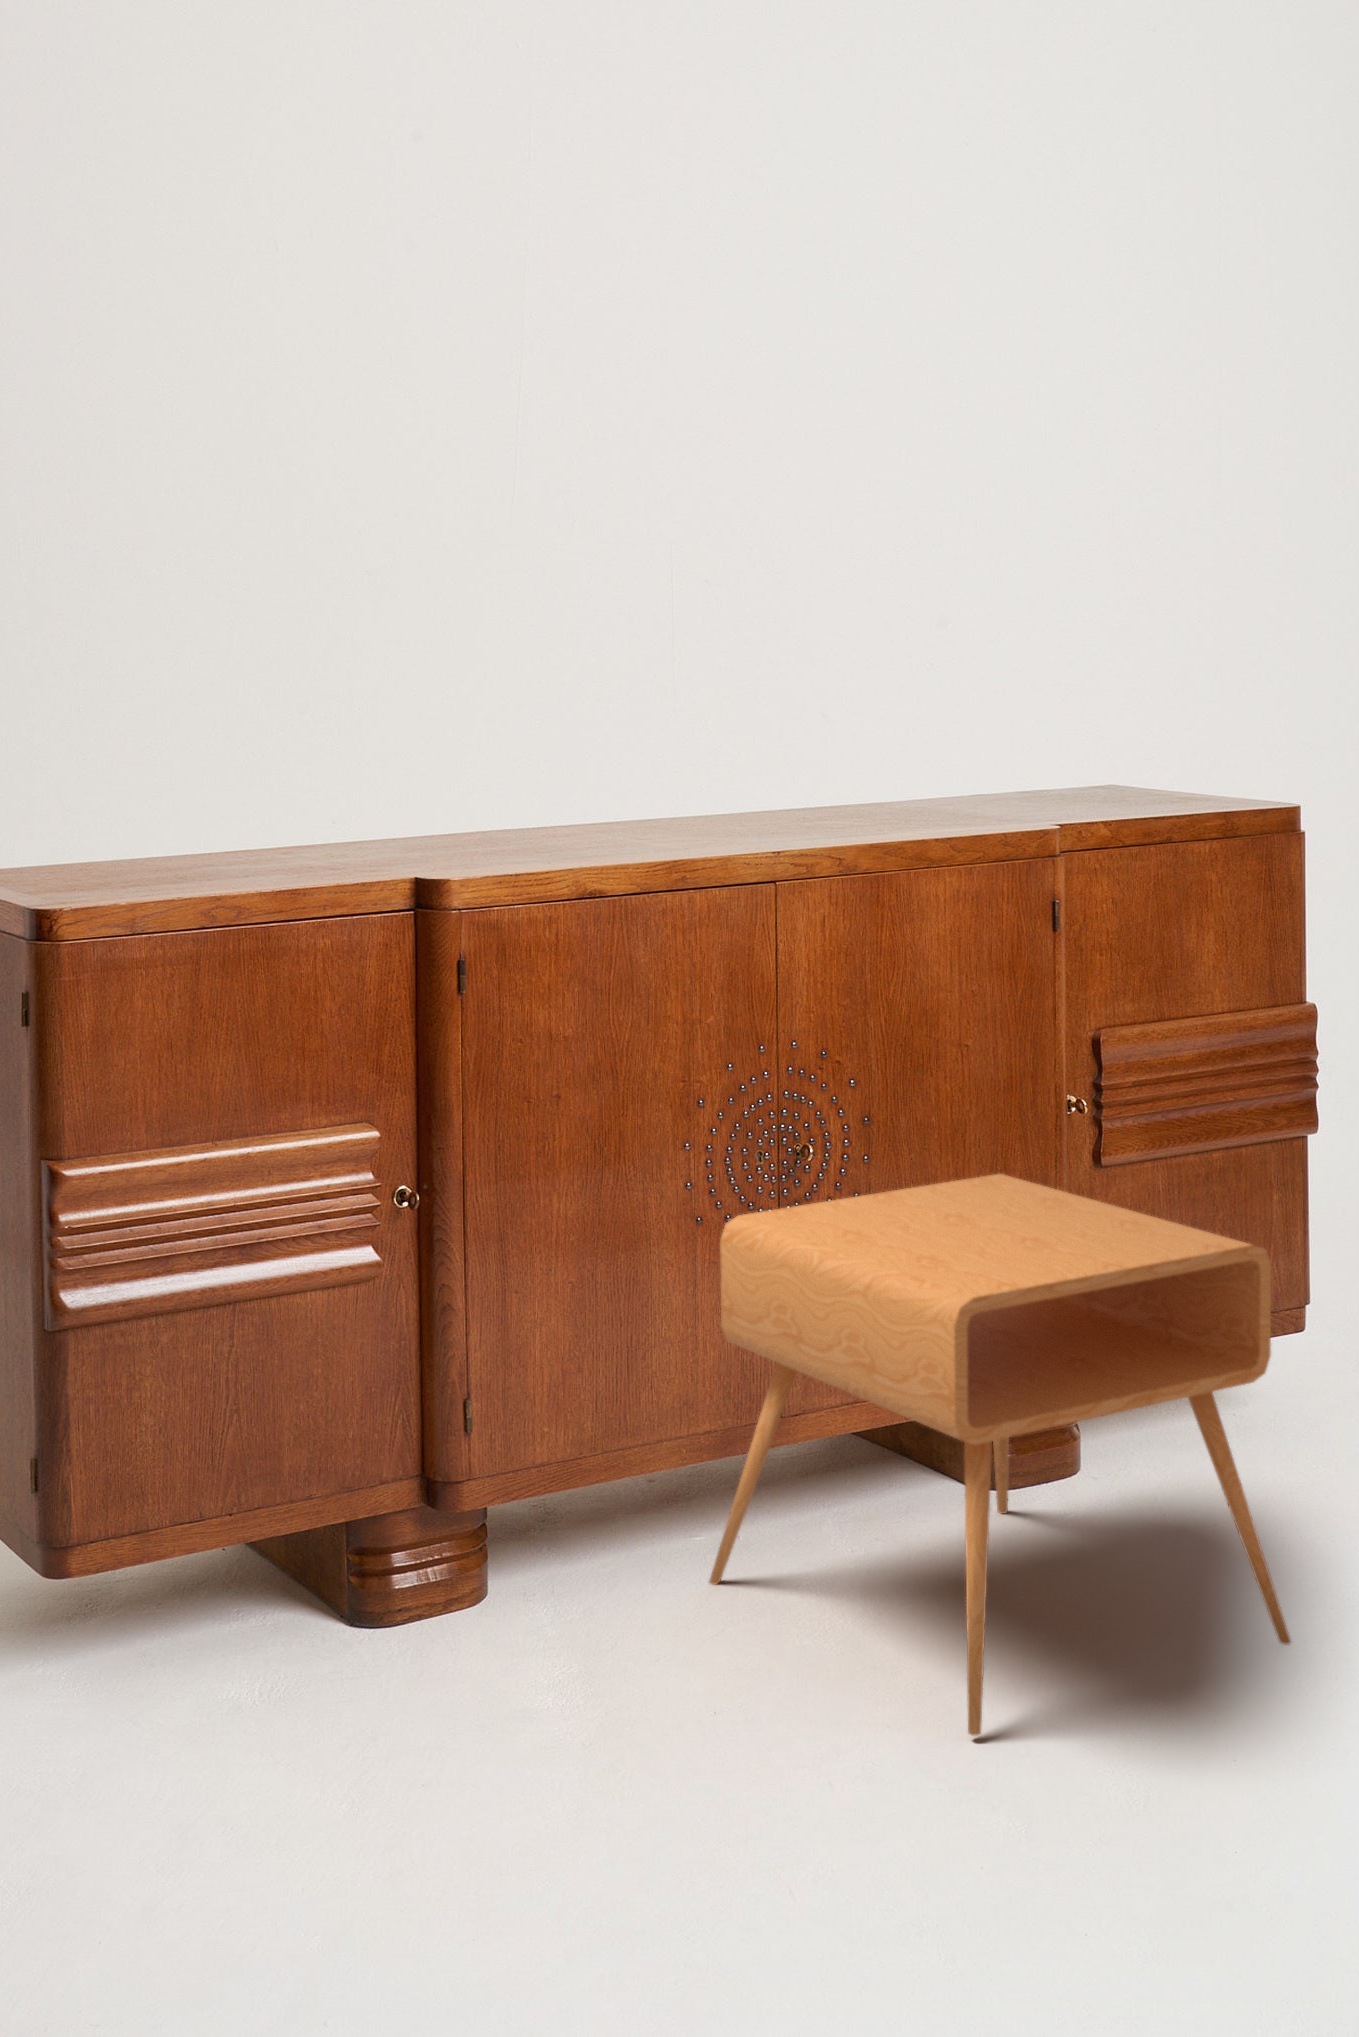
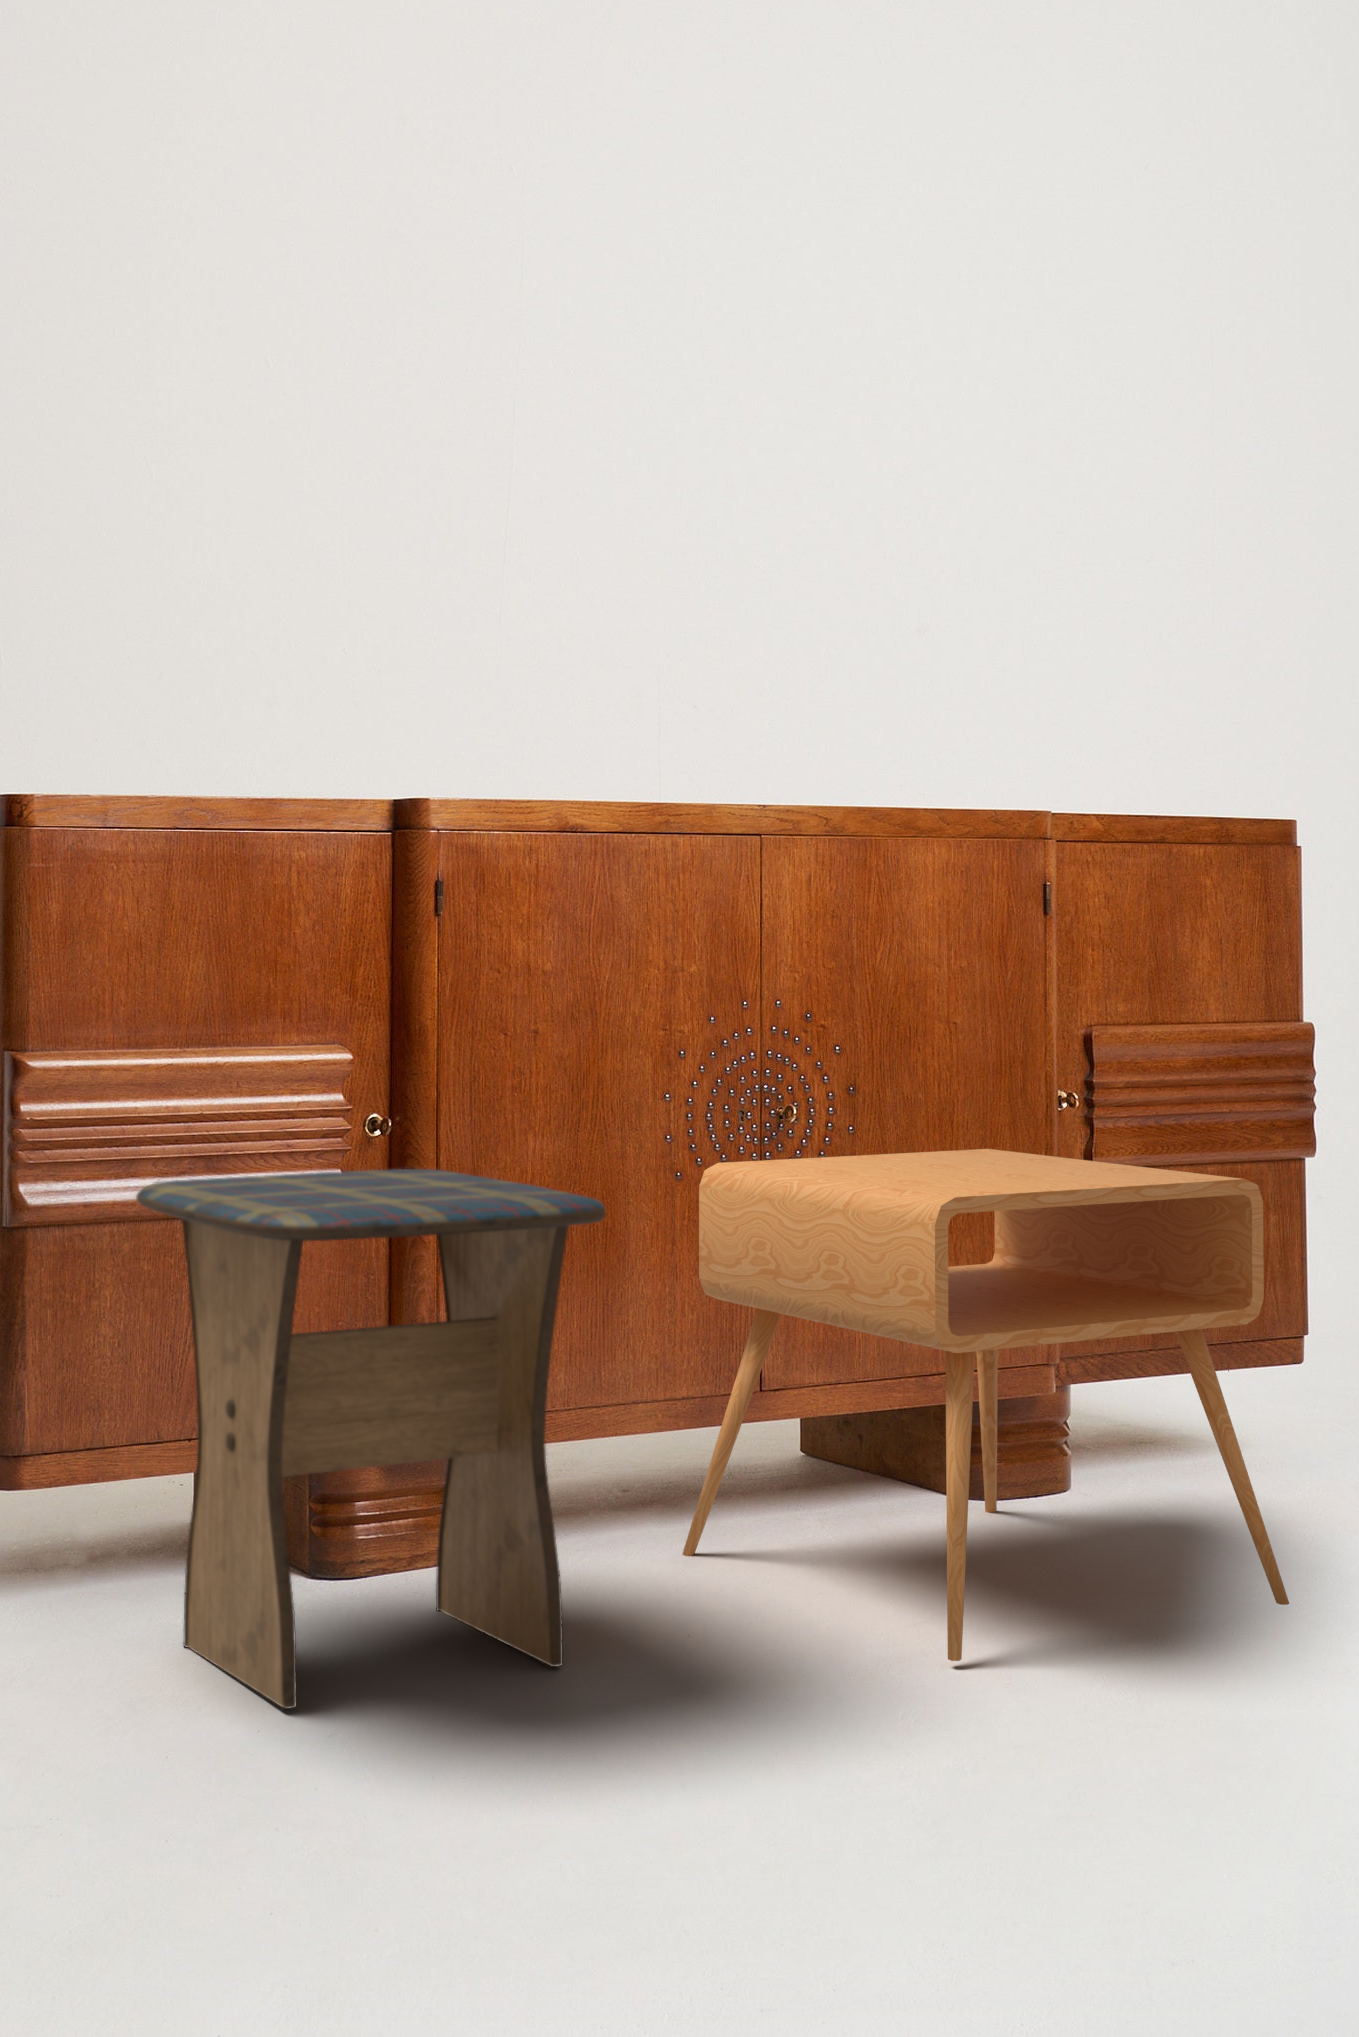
stool: none [175,1249,636,1820] -> present [136,1169,606,1709]

